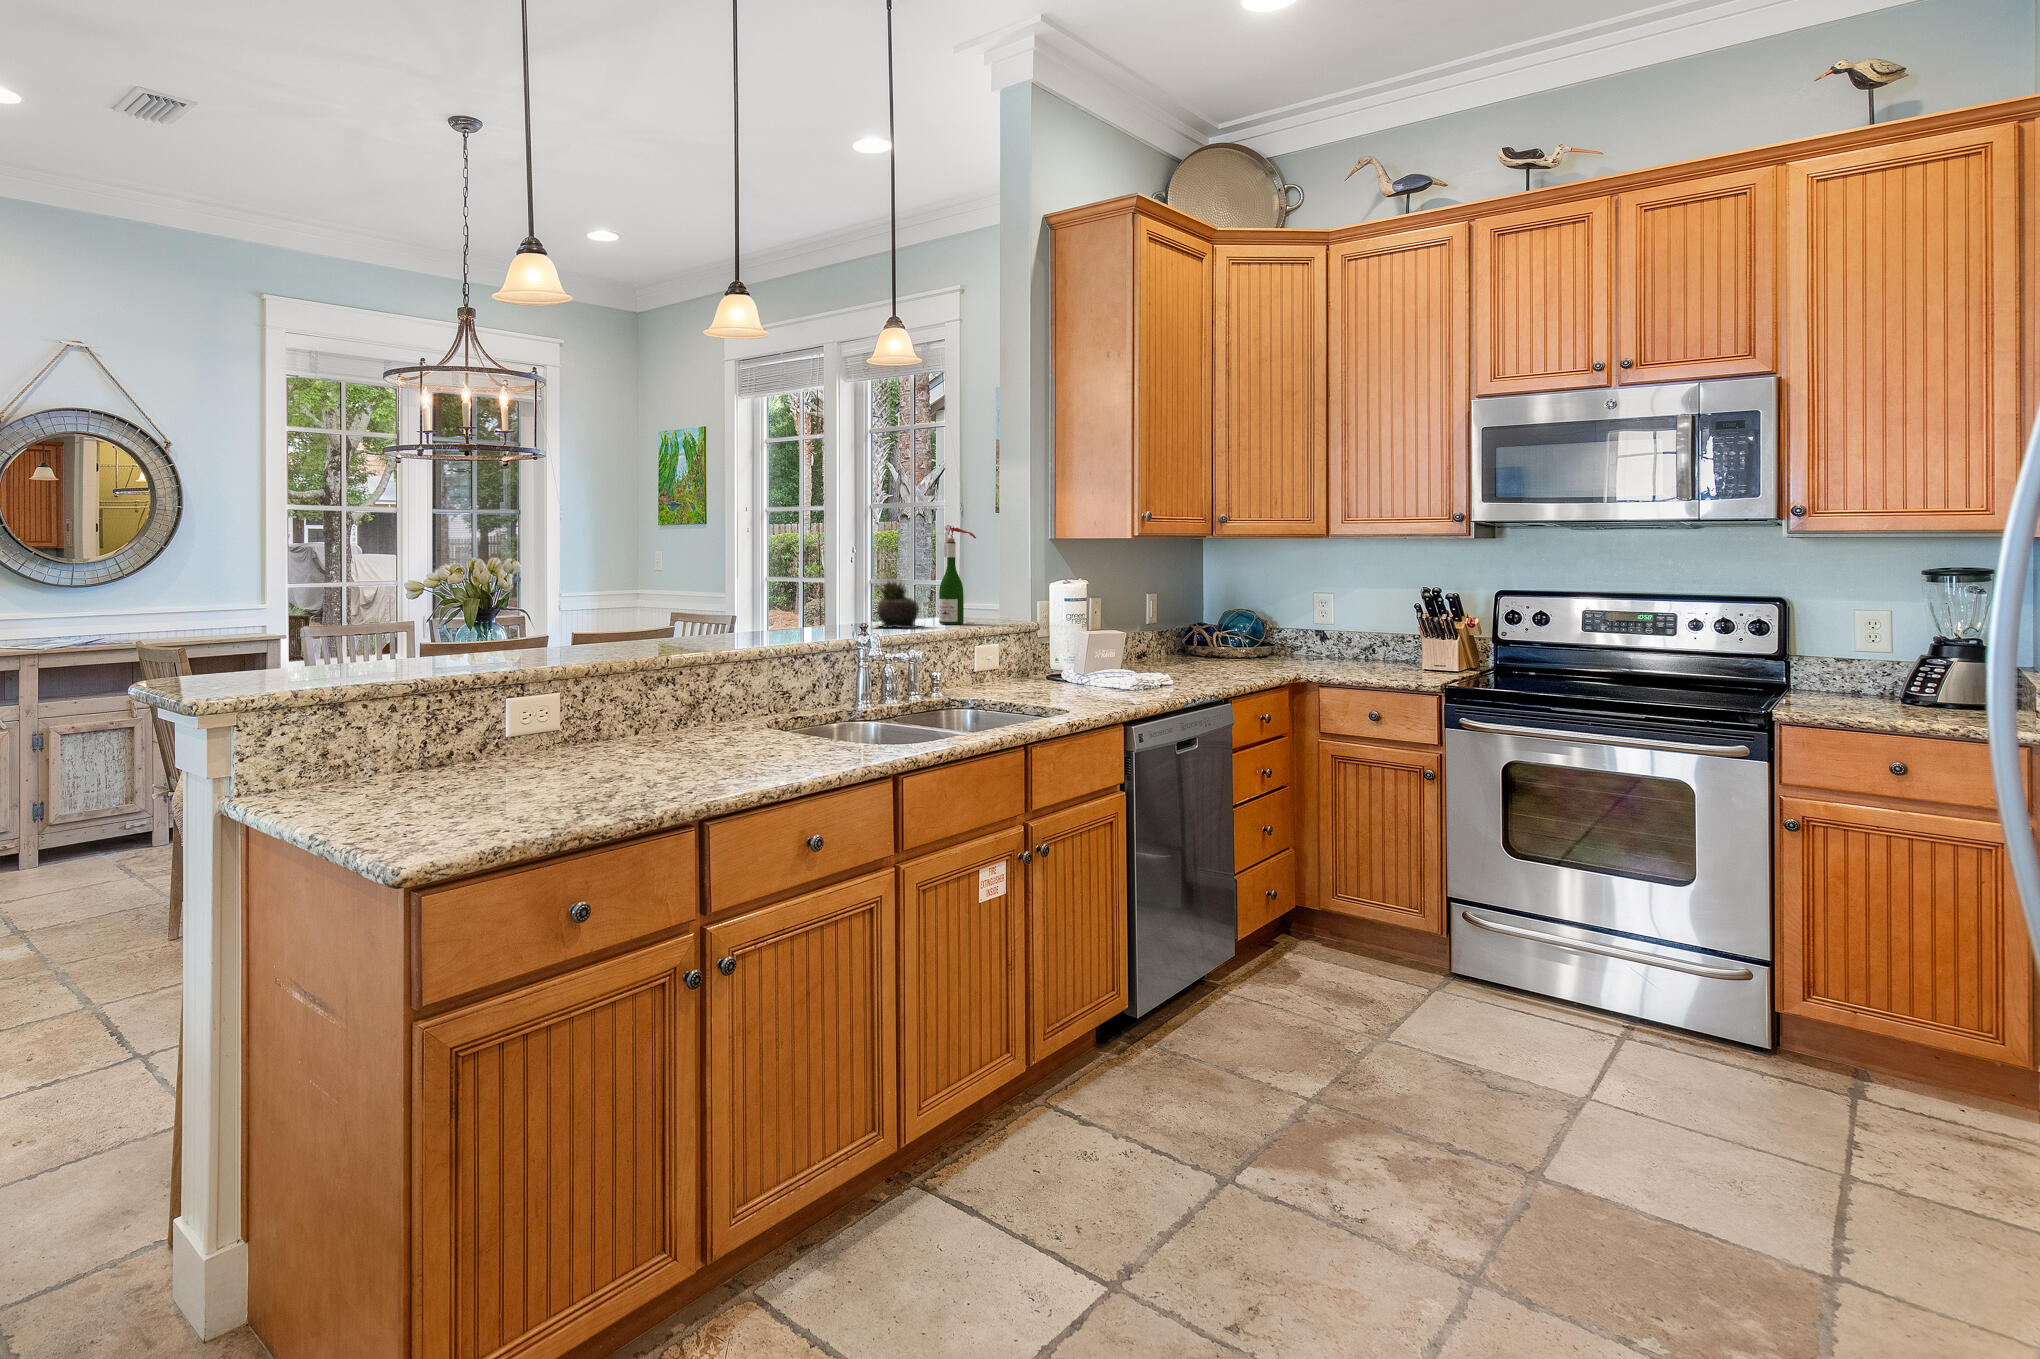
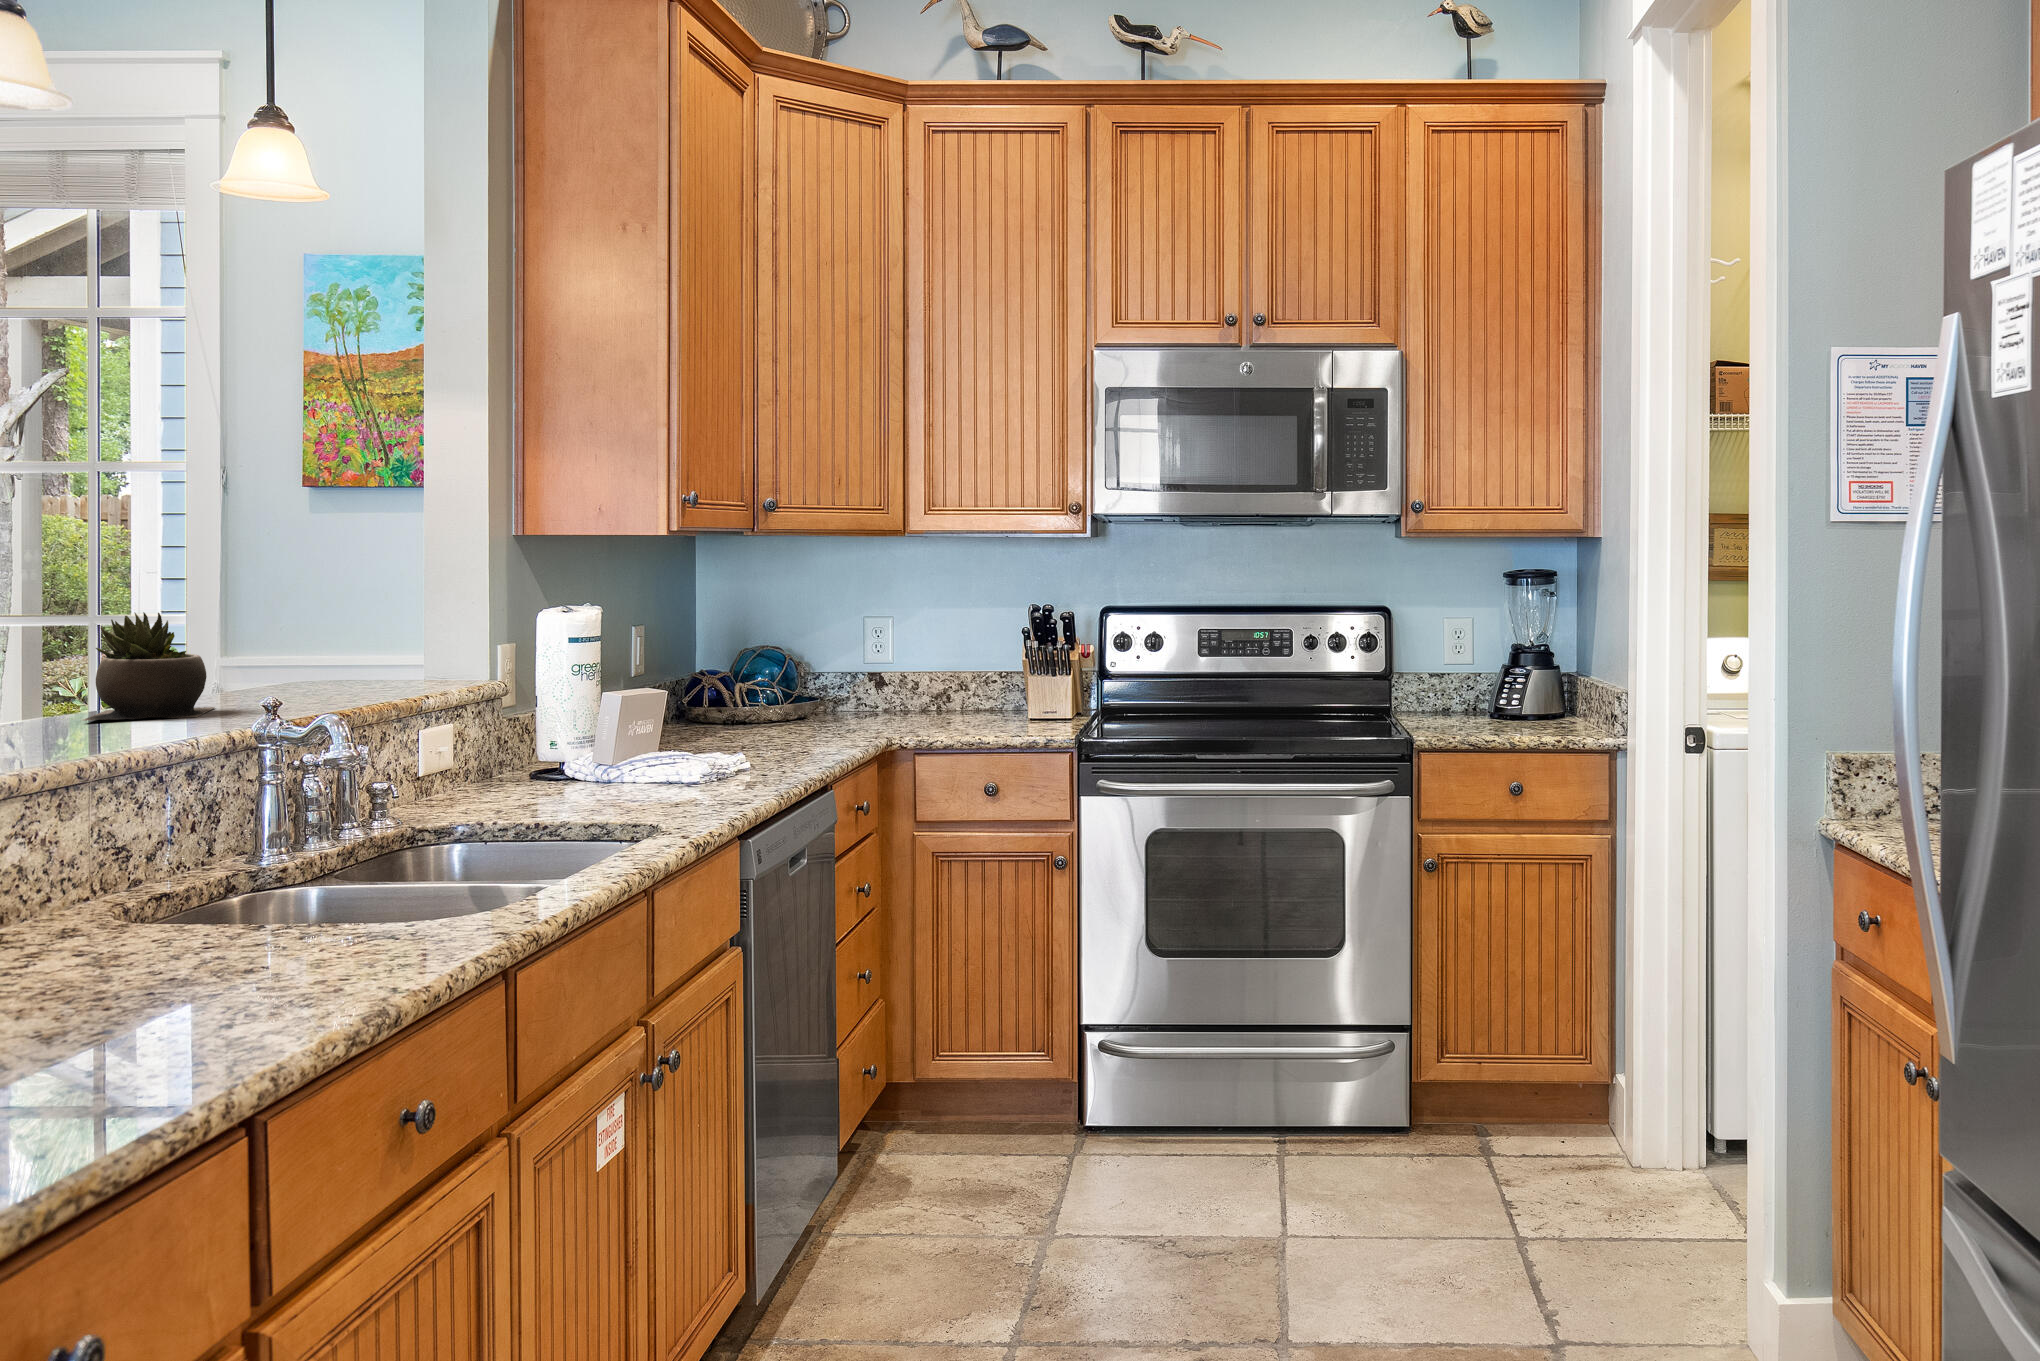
wine bottle: present [939,525,976,625] -> none [249,498,338,701]

